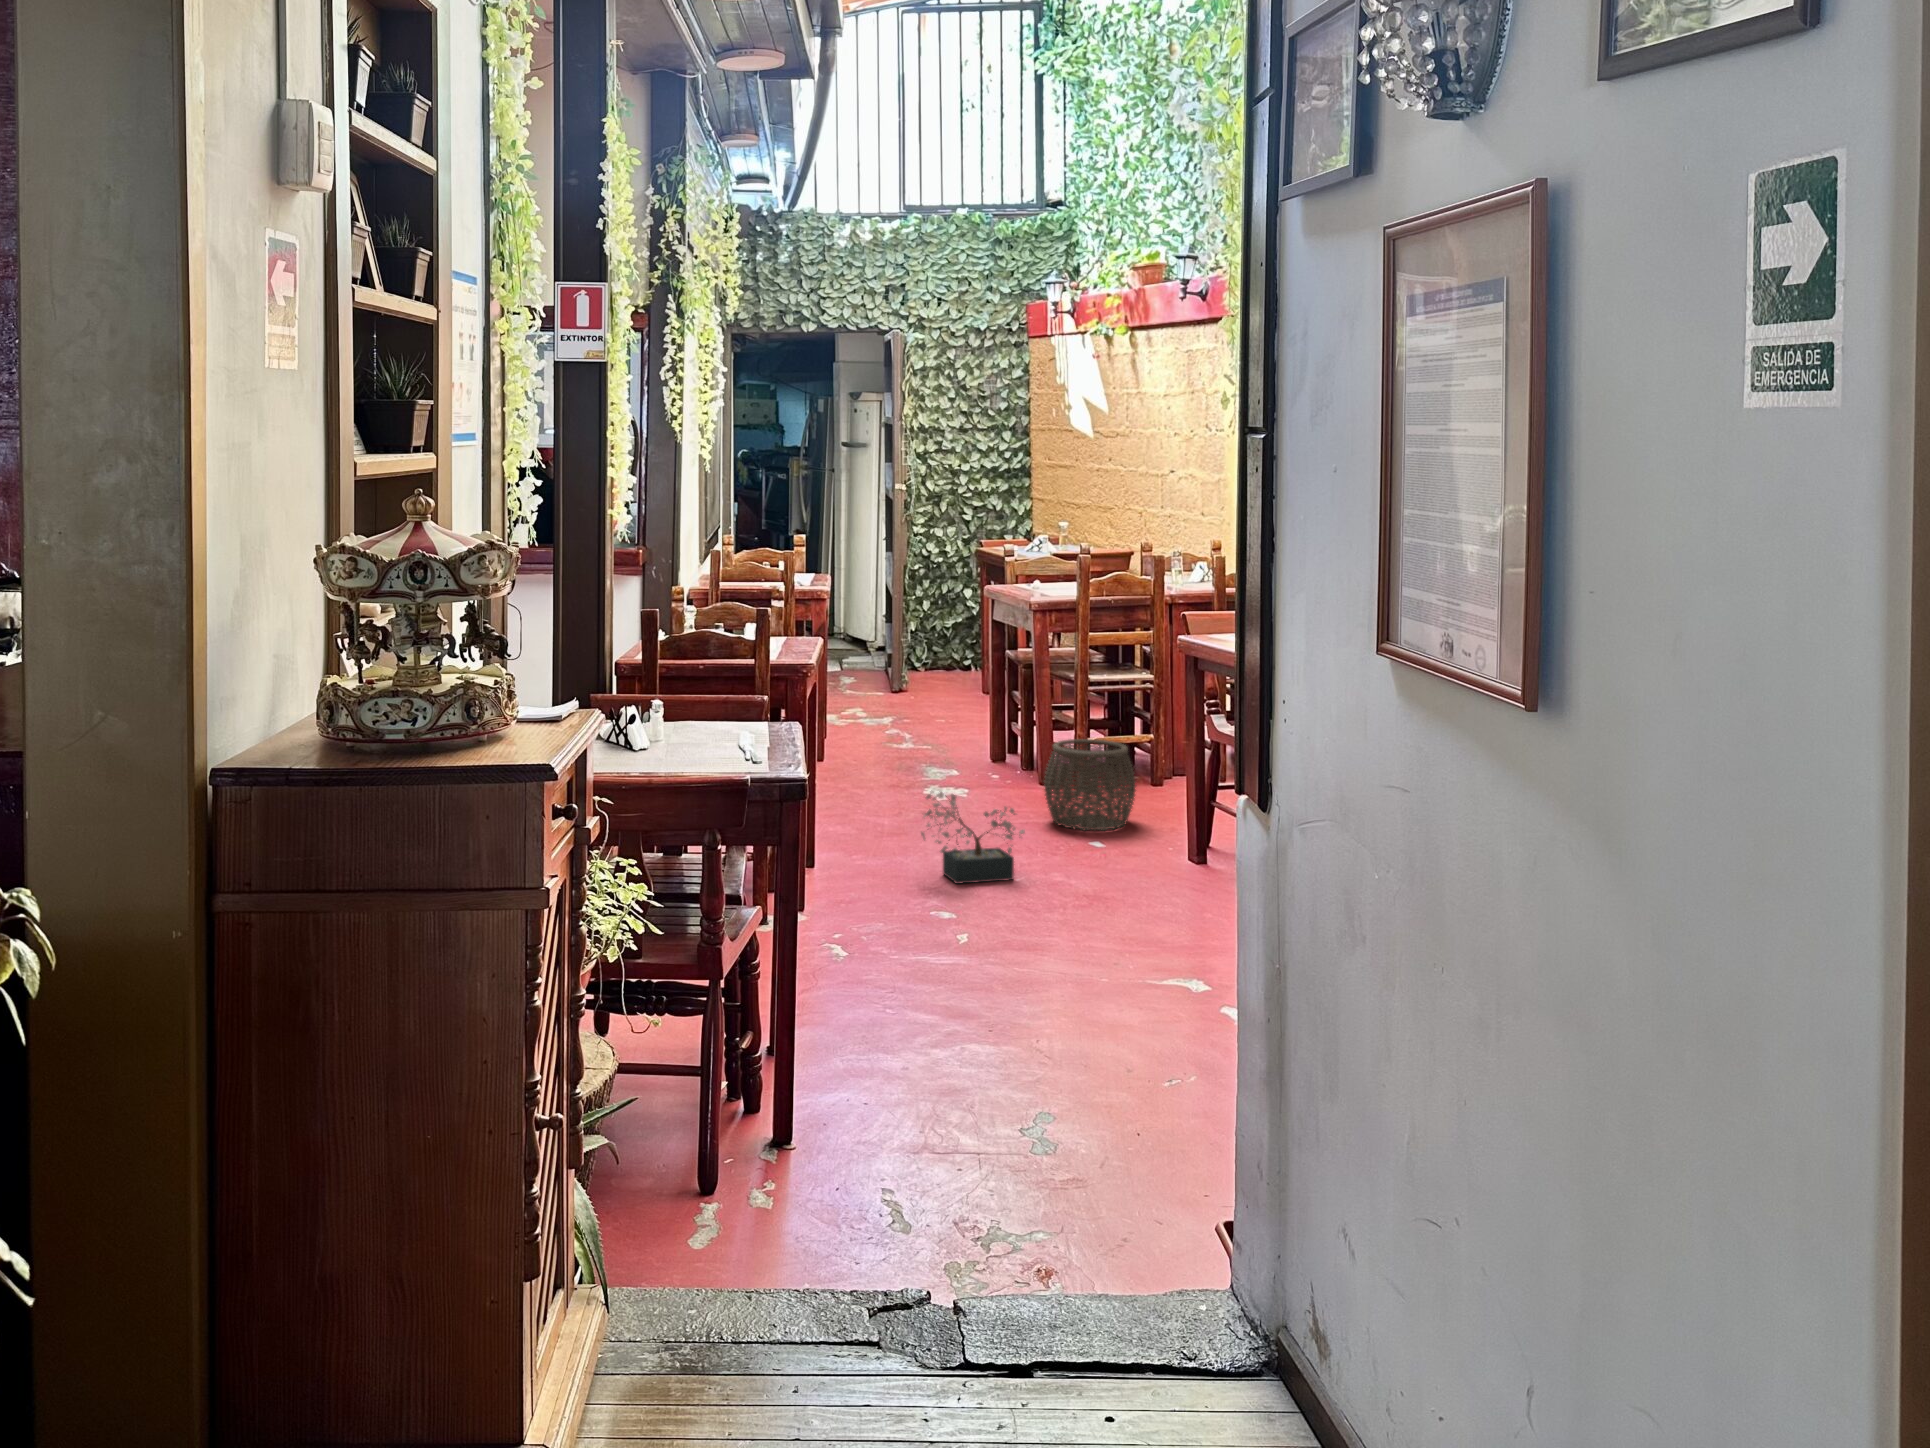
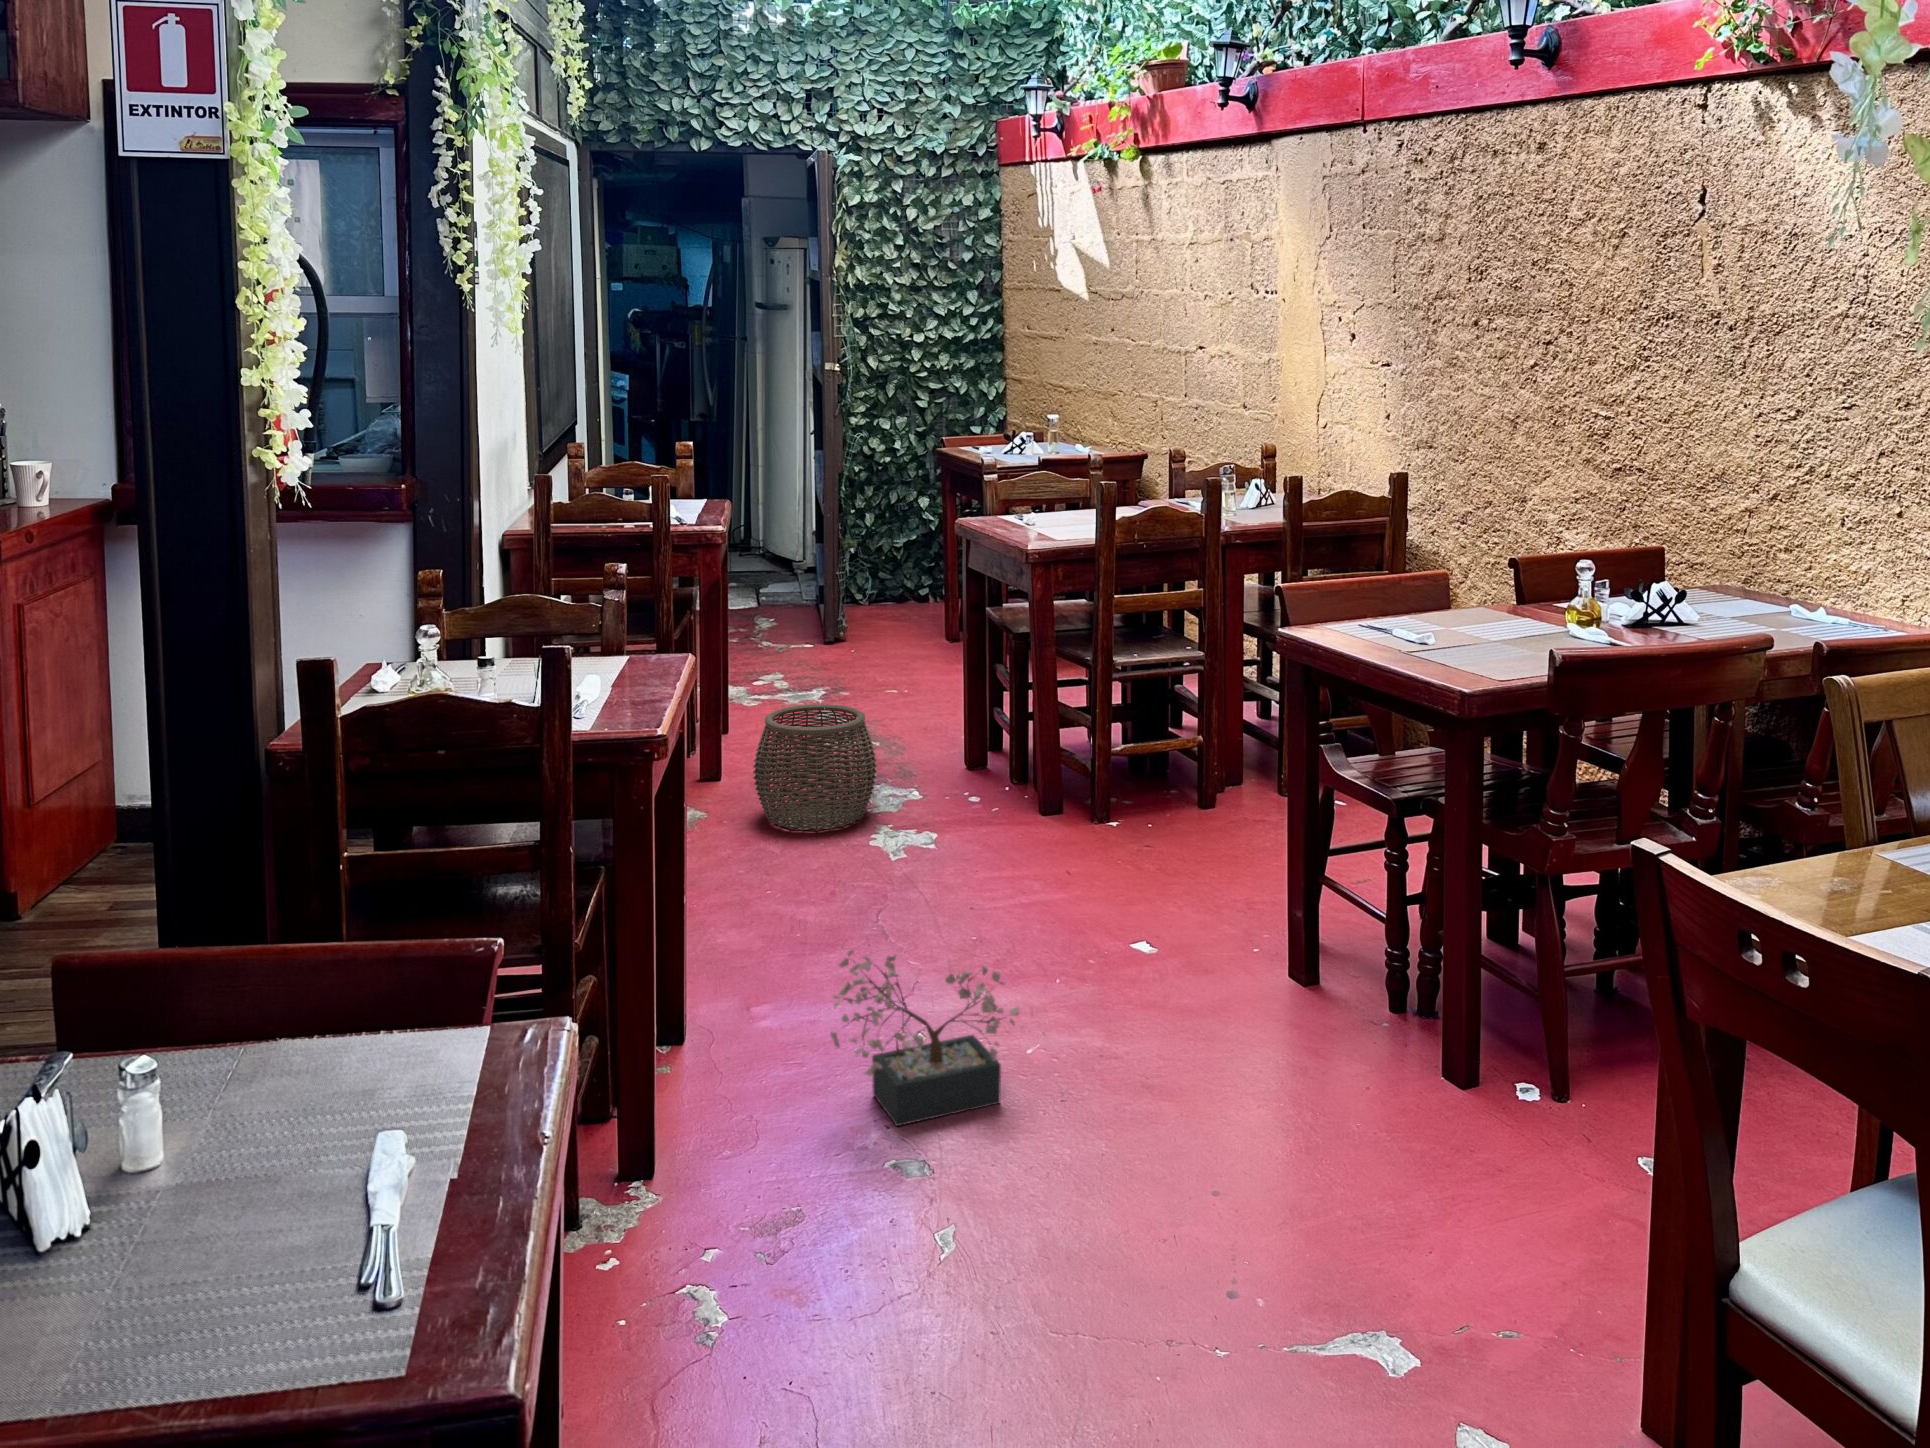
woven basket: present [1044,739,1136,831] -> present [753,704,877,831]

